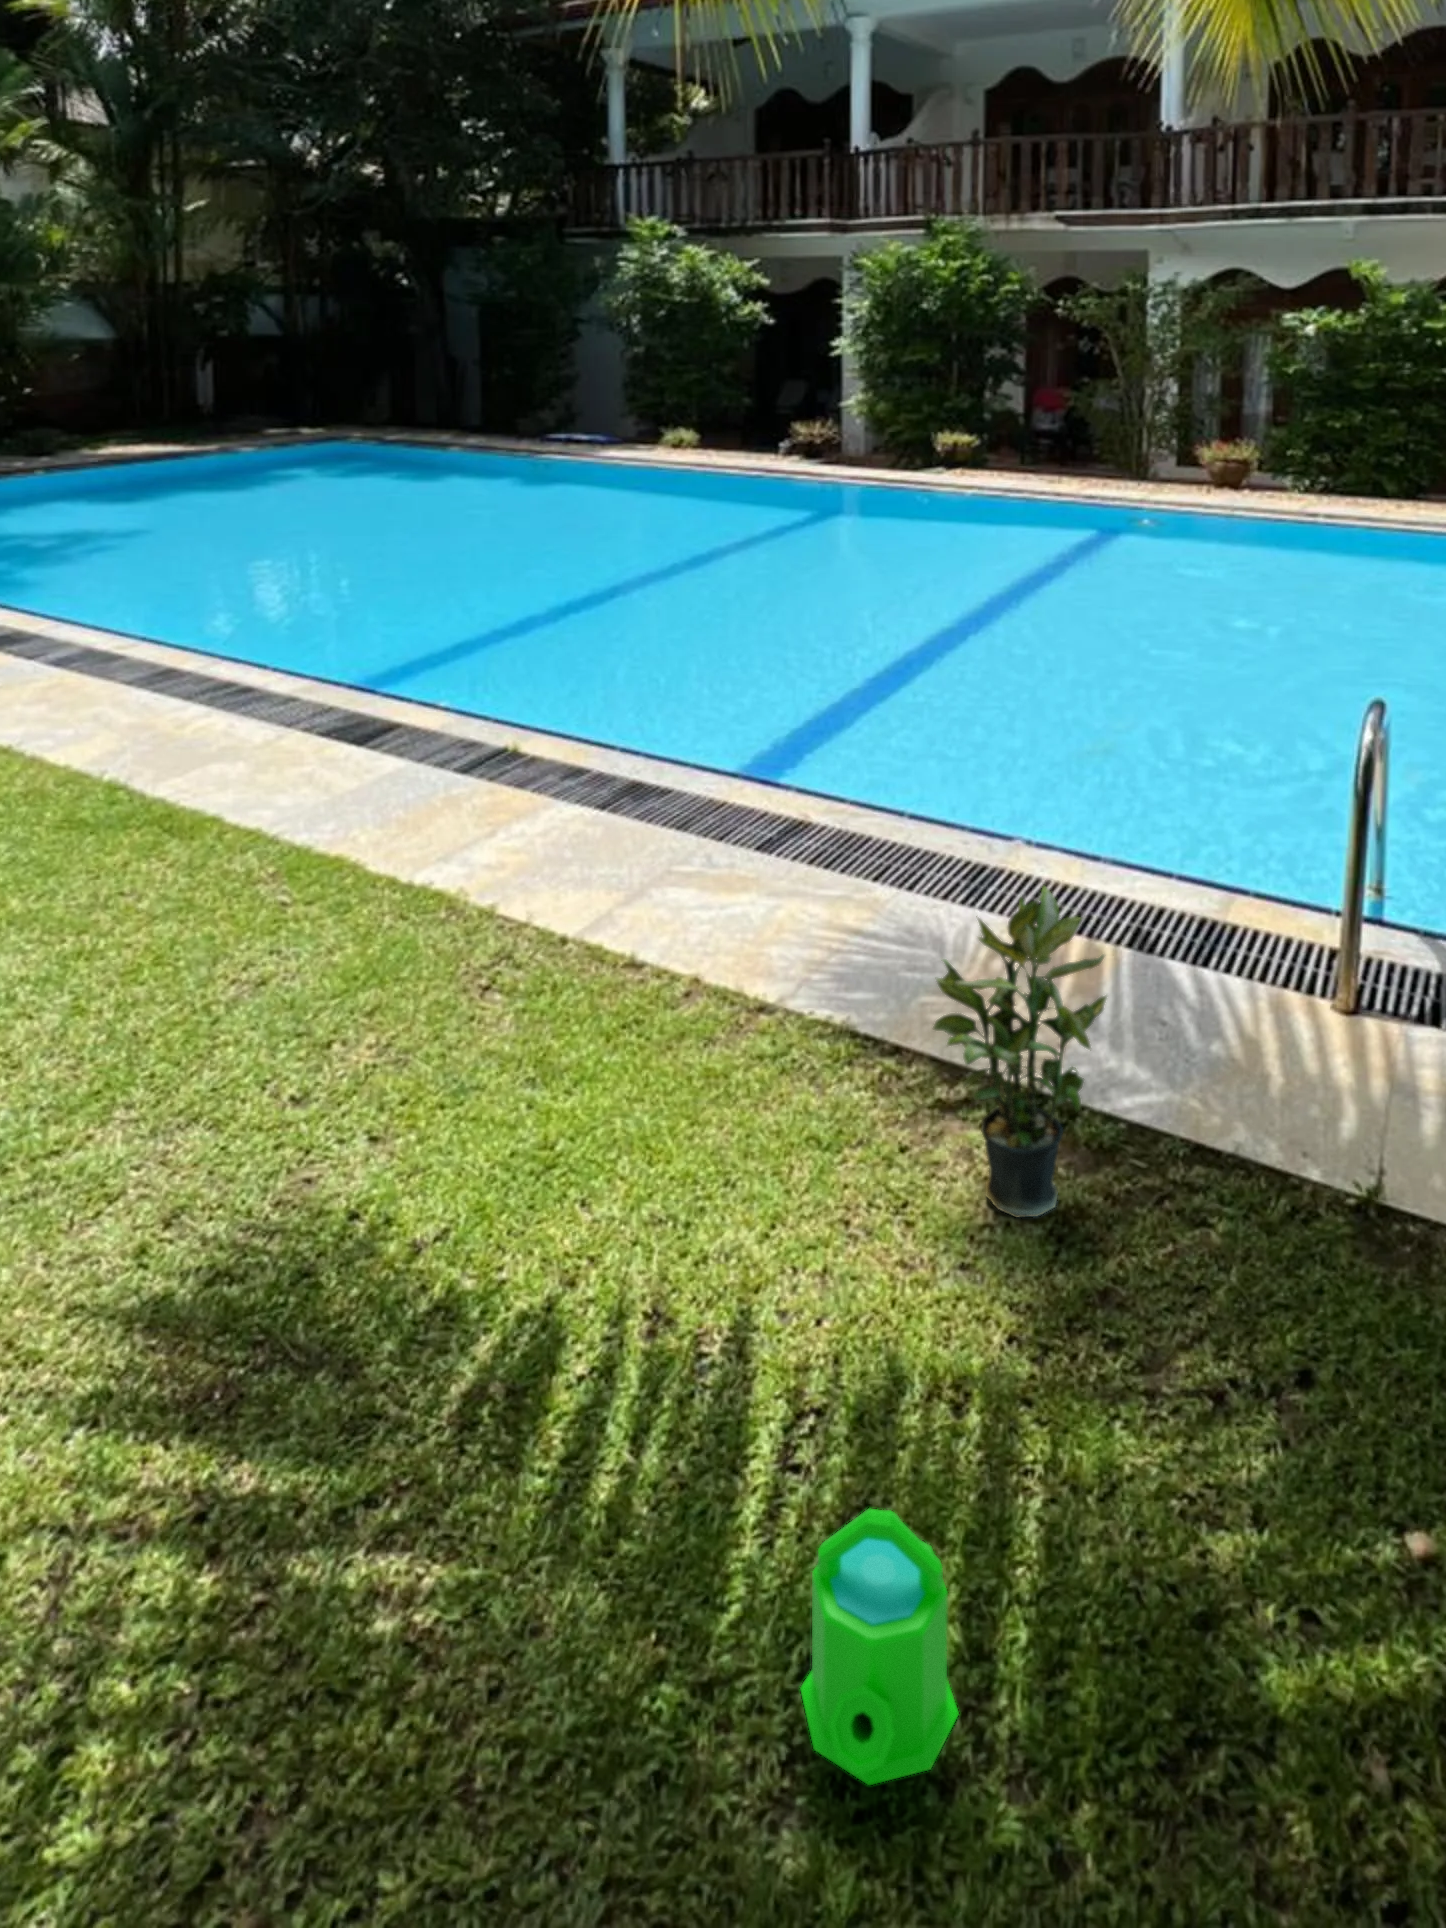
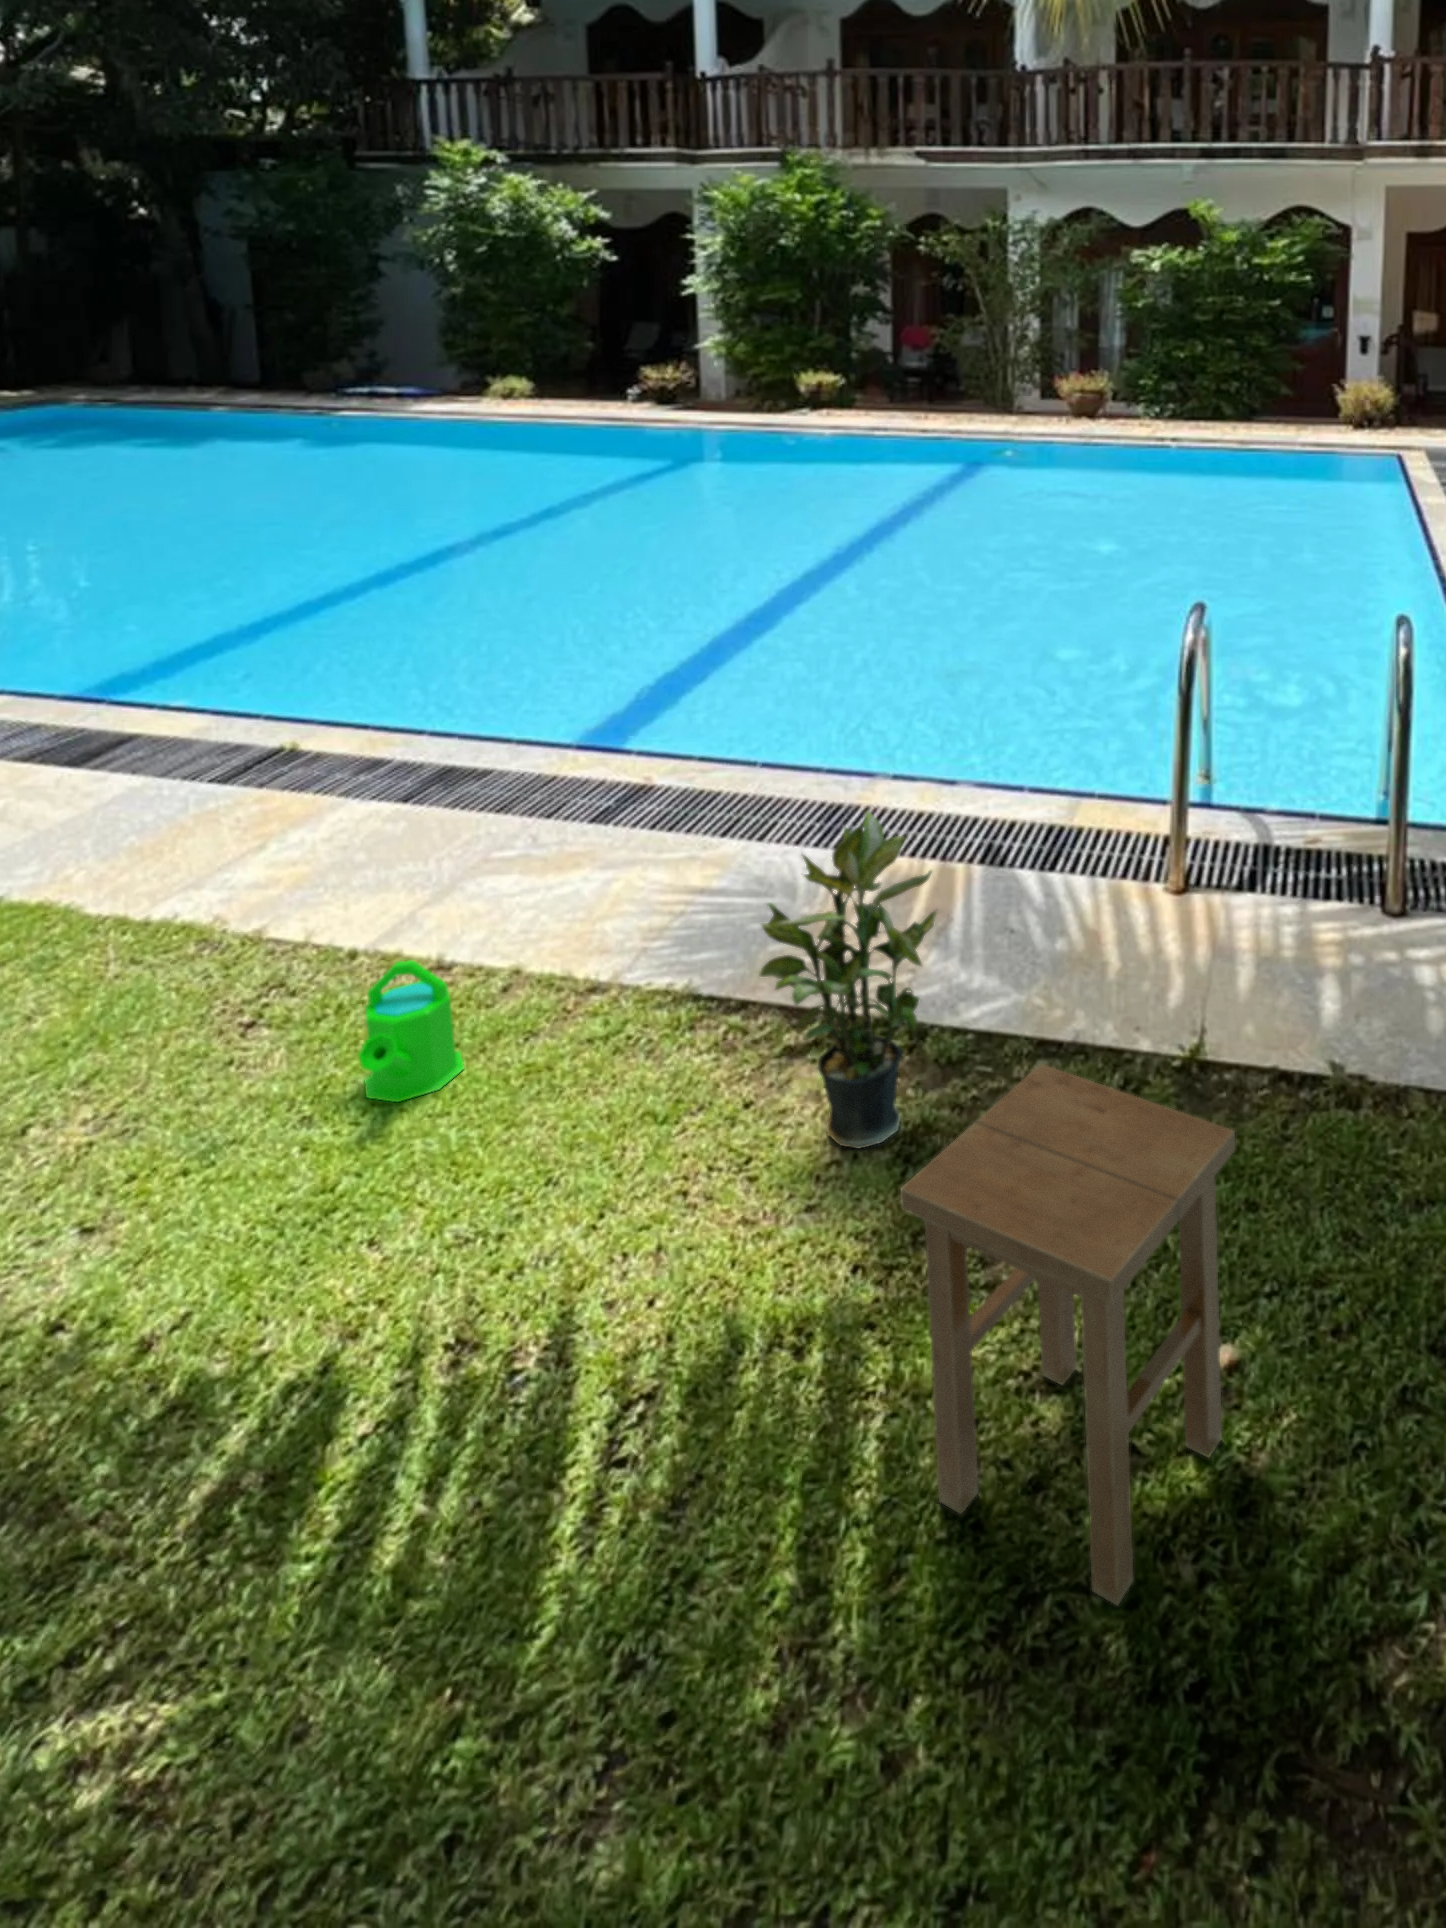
stool: none [1079,1180,1434,1766] -> present [900,1064,1235,1605]
watering can: present [801,1509,958,1785] -> present [358,960,464,1102]

